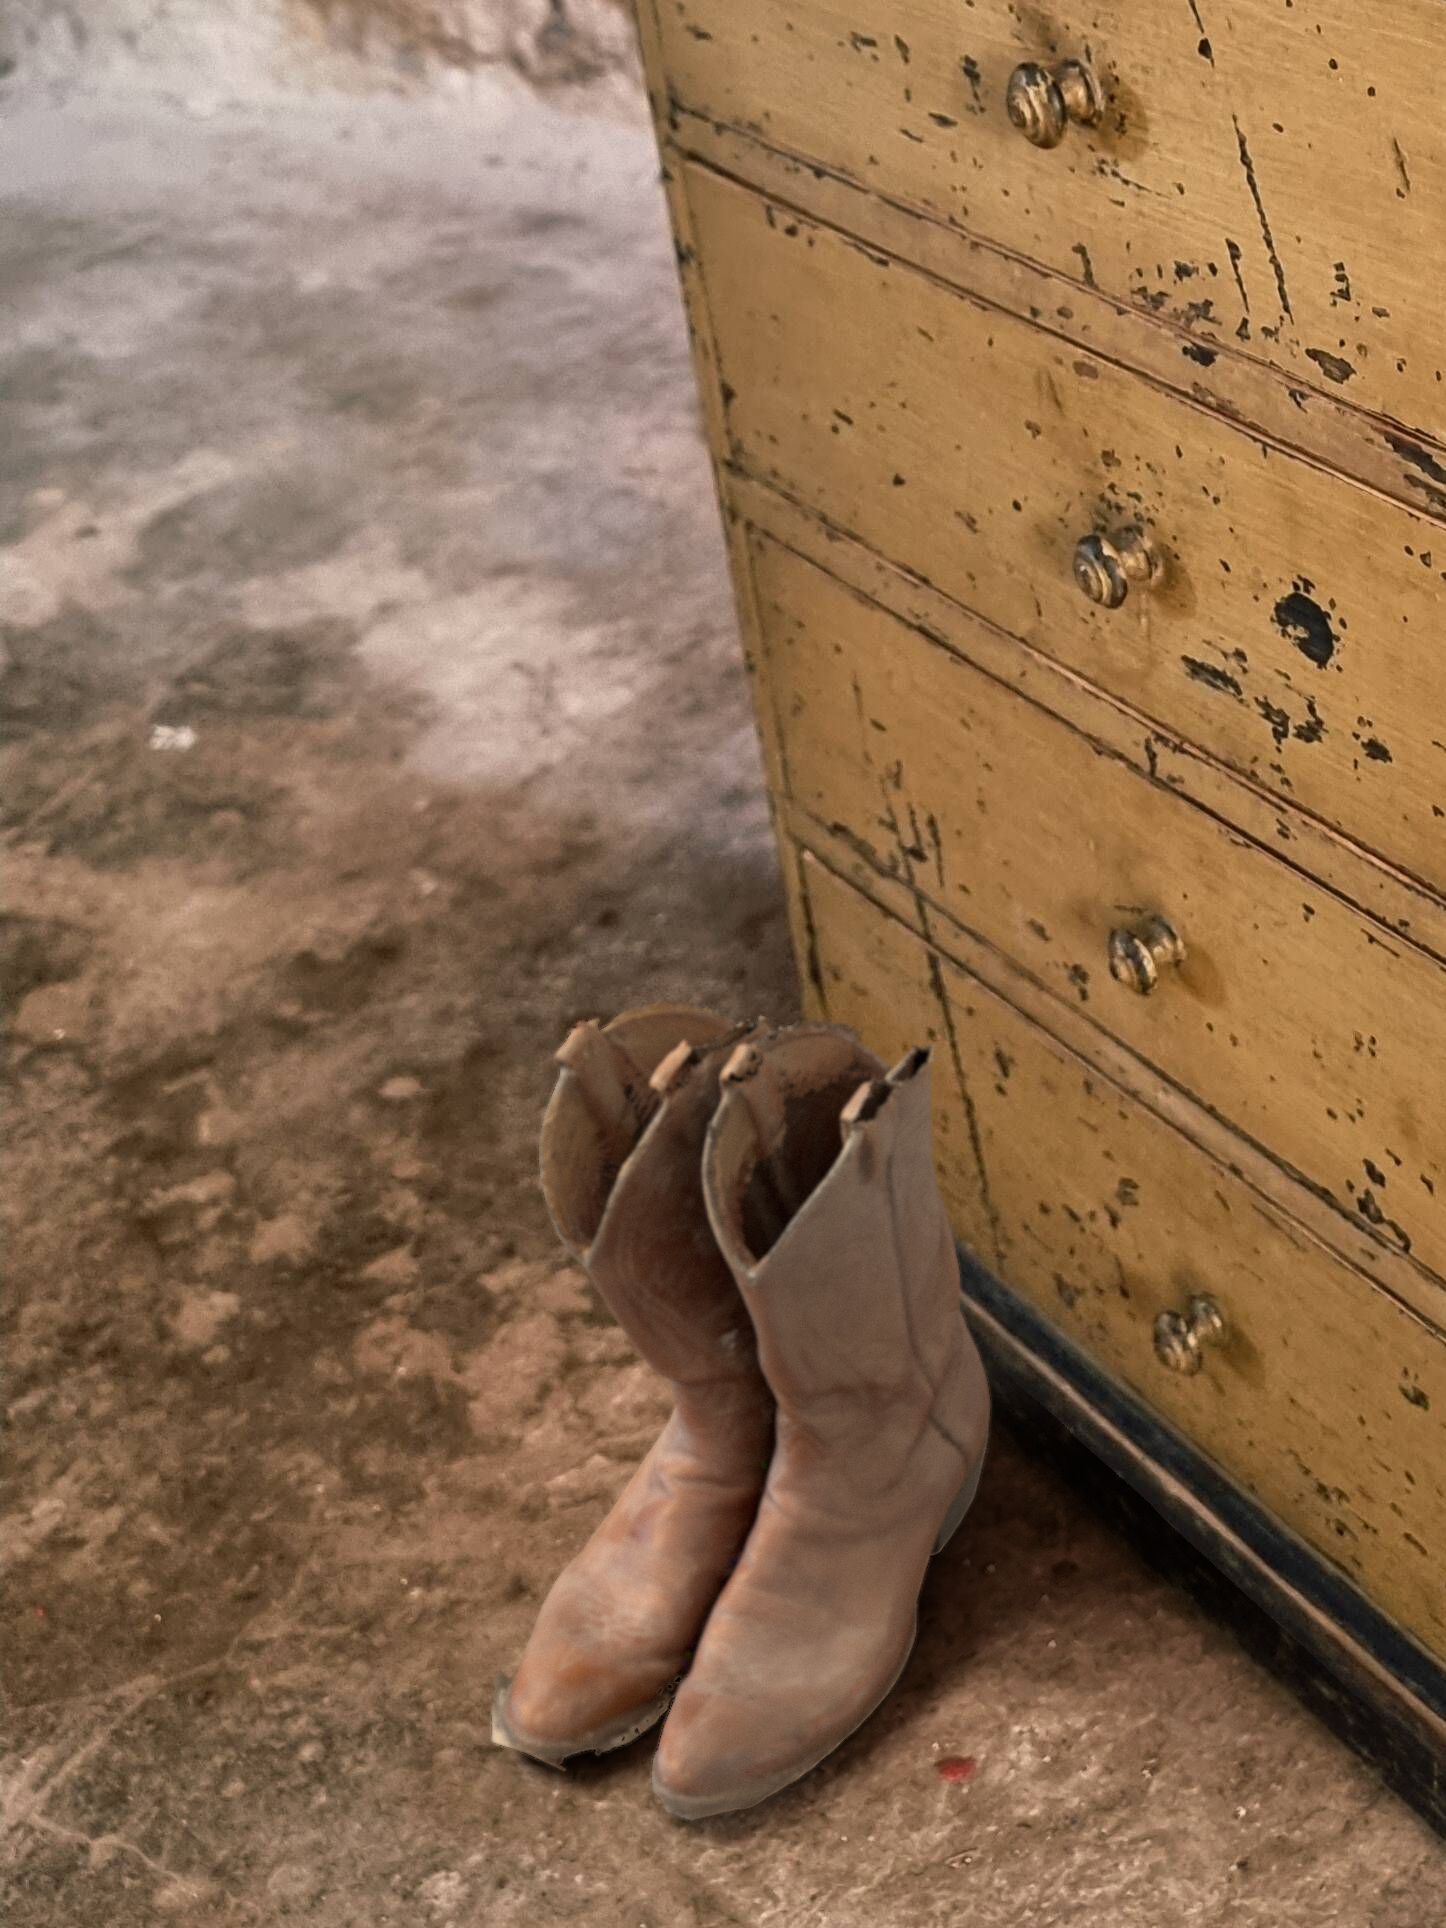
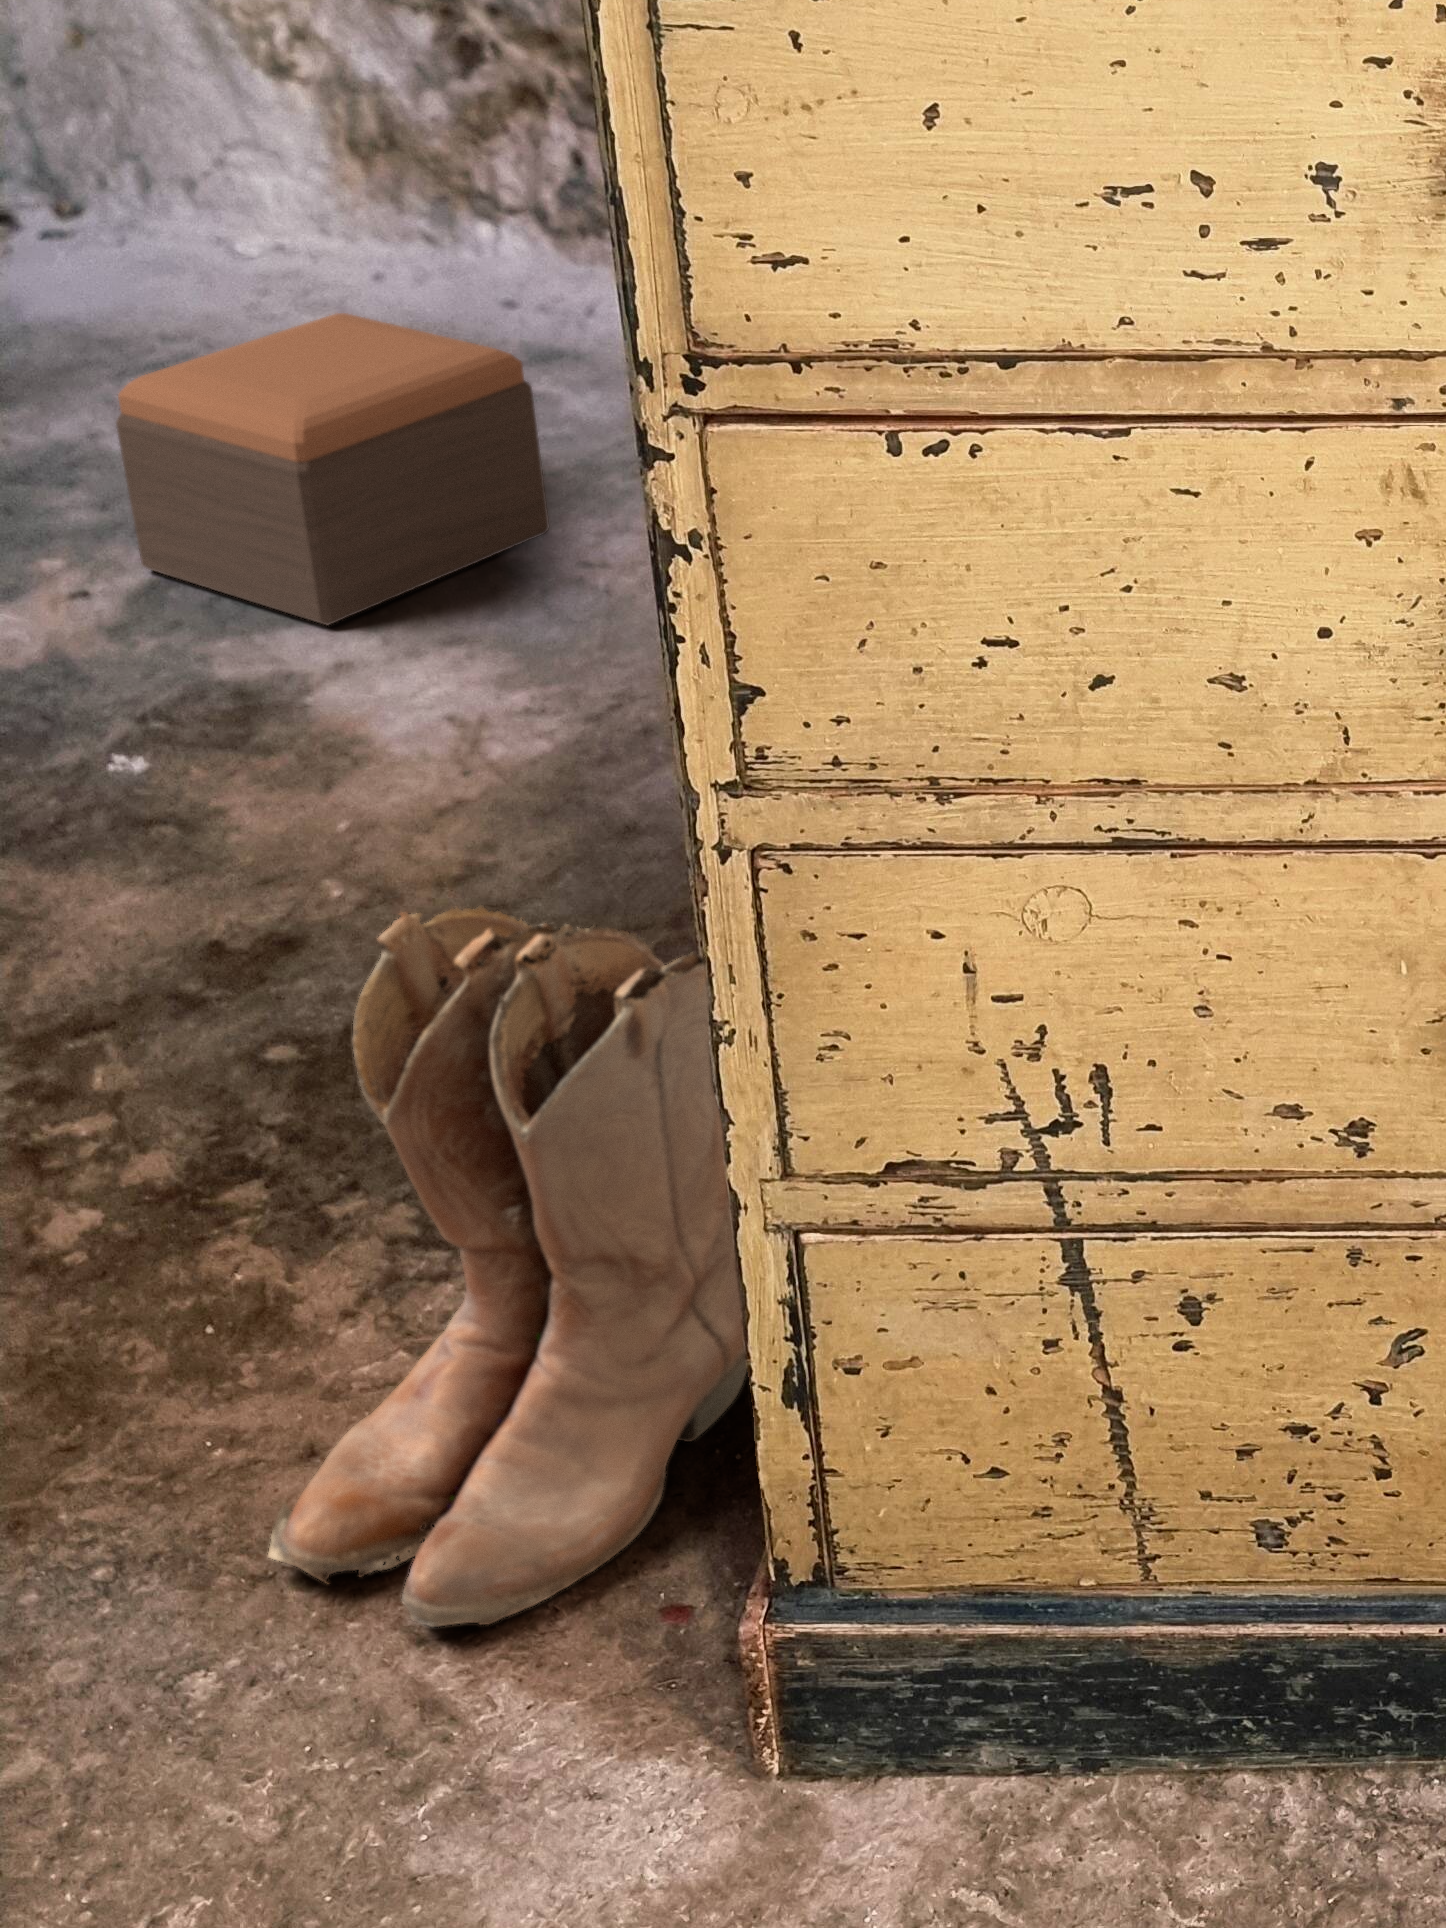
footstool: none [111,205,587,558] -> present [116,313,549,625]

